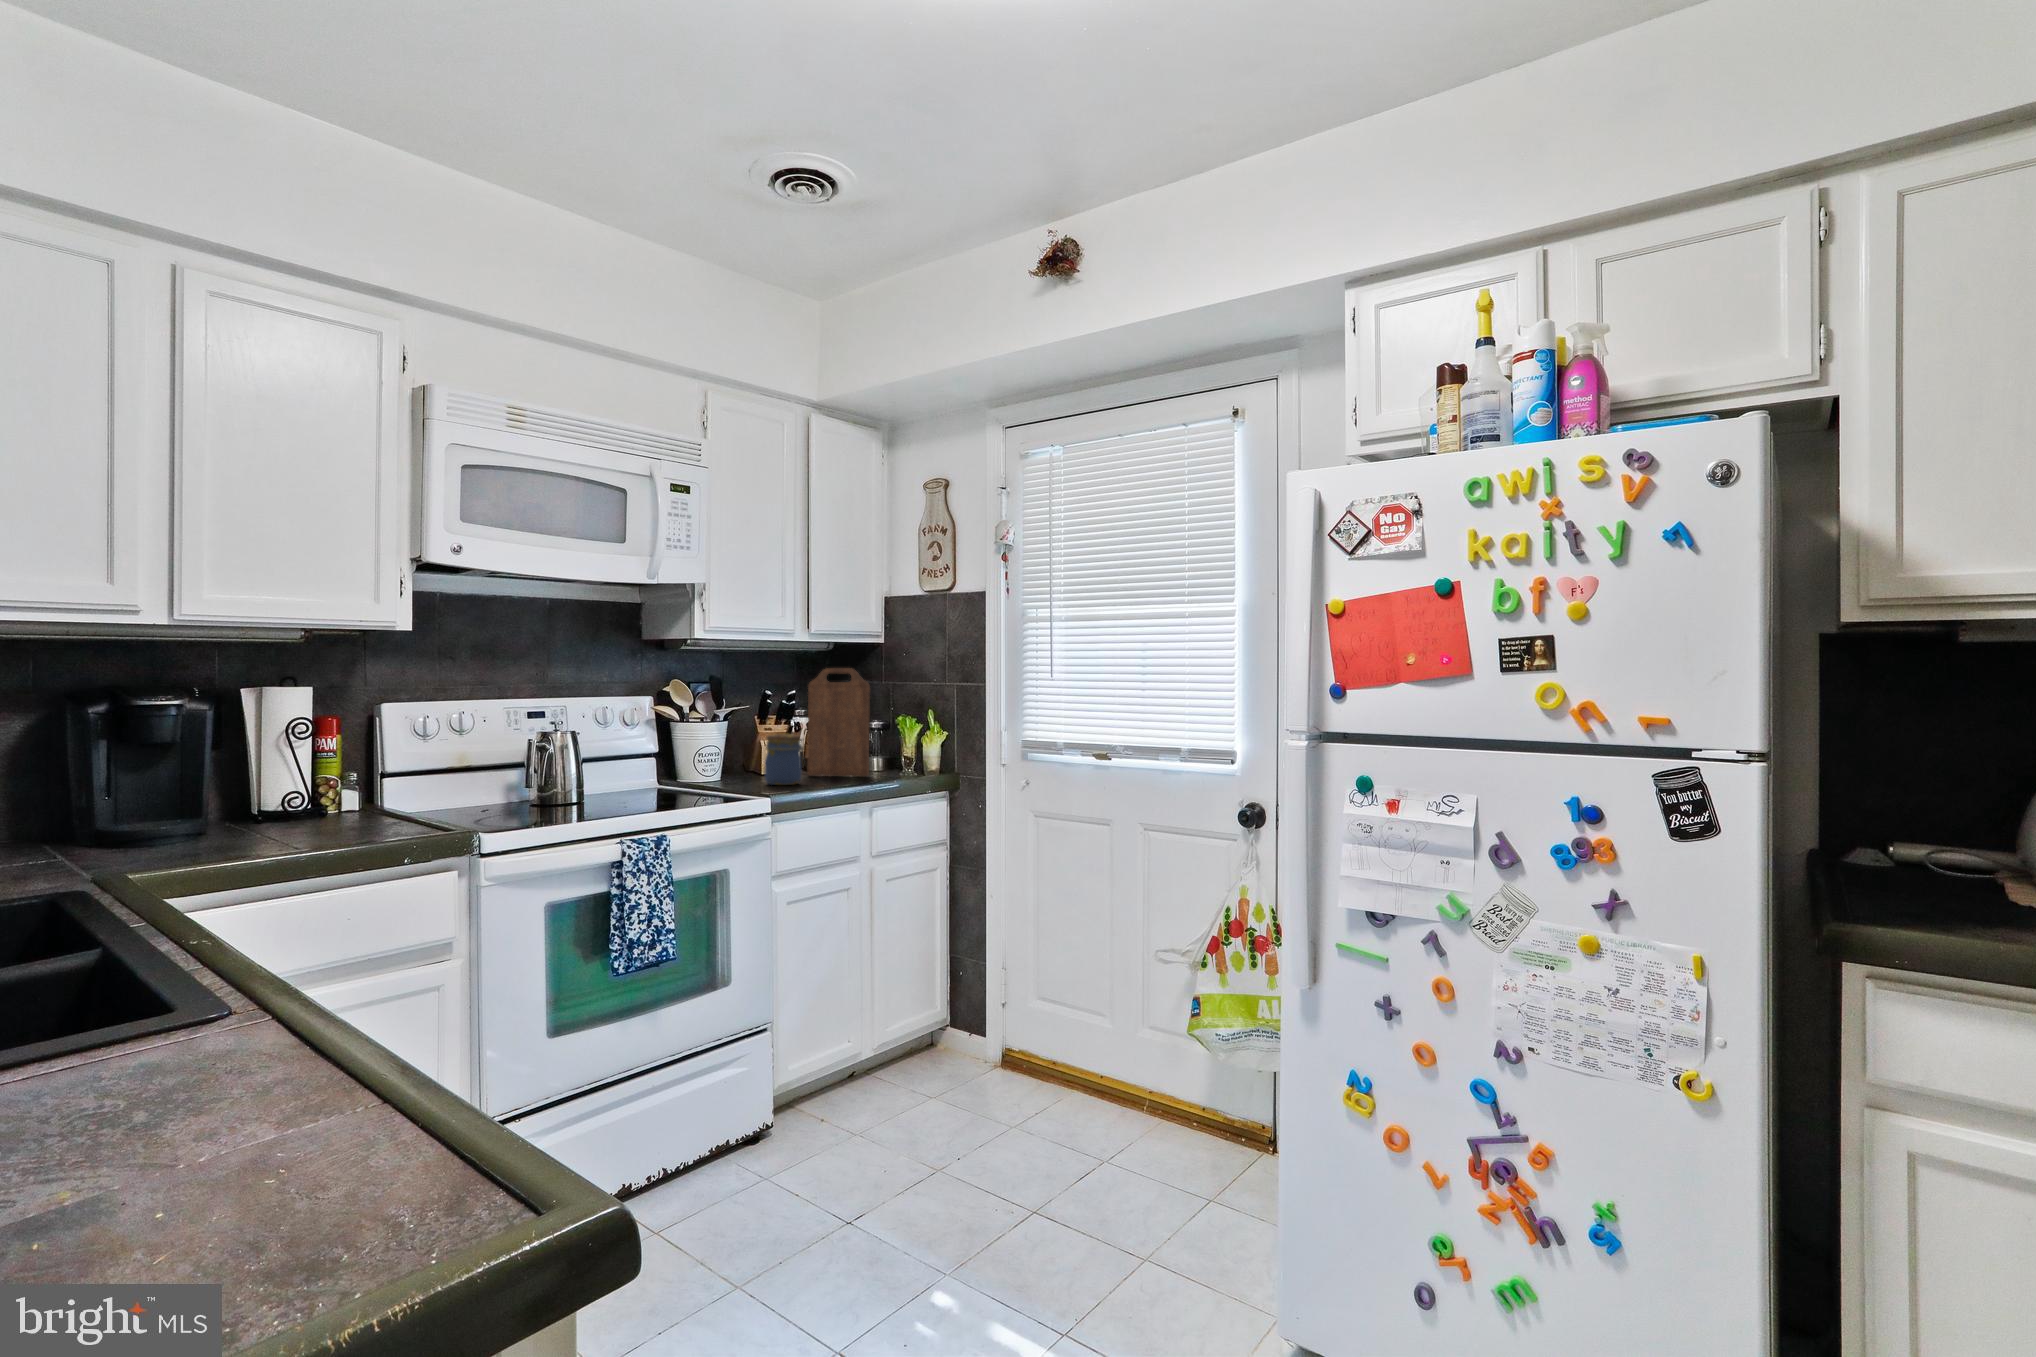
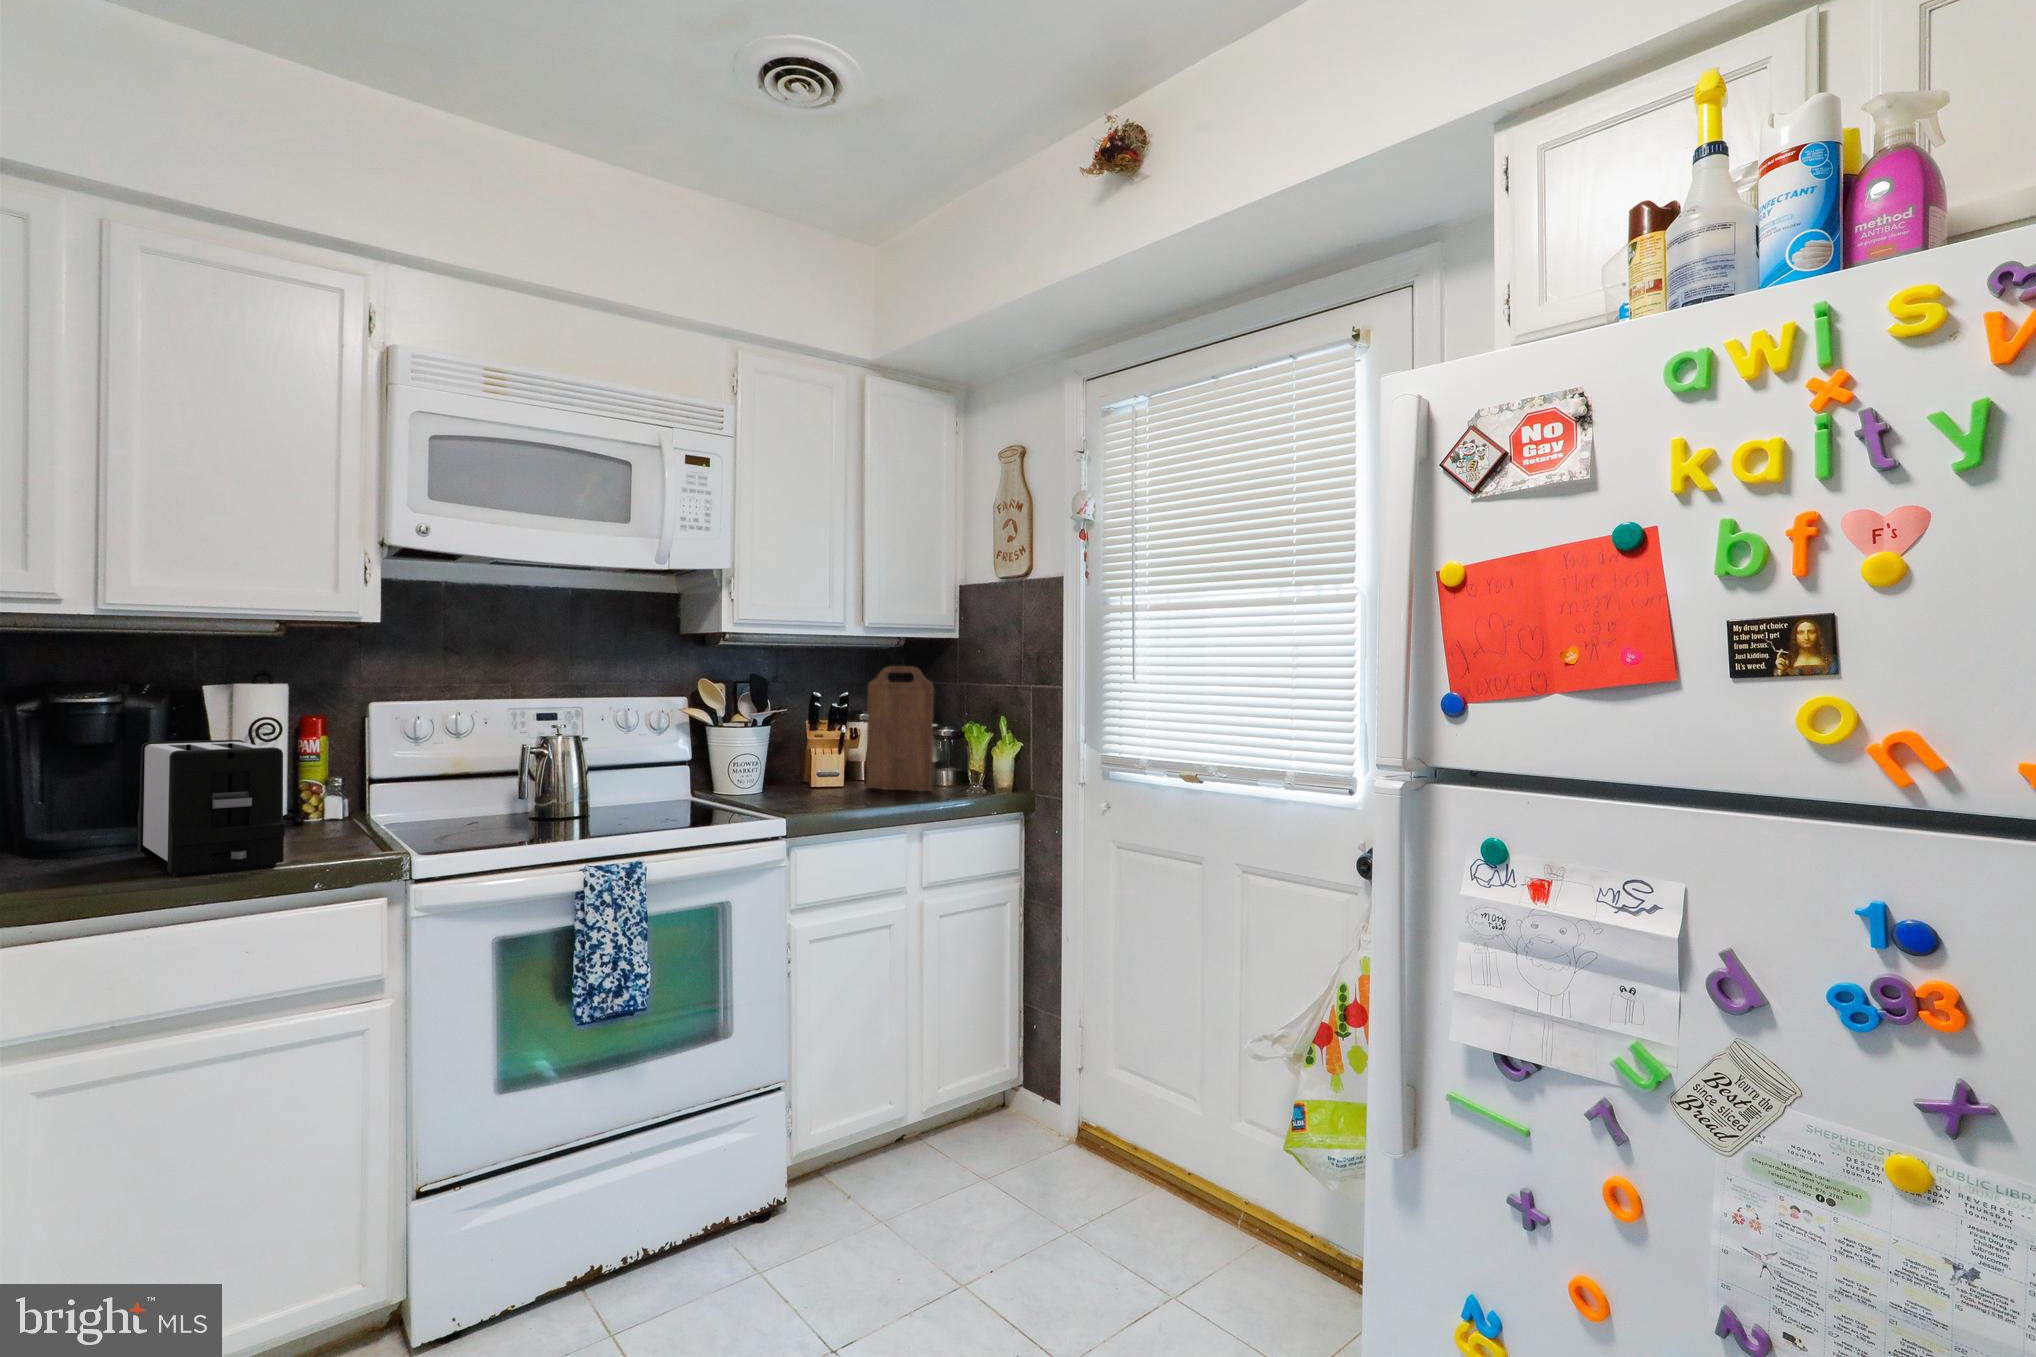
jar: present [765,734,804,785] -> none [804,741,850,800]
toaster: none [232,736,397,850] -> present [137,740,285,878]

